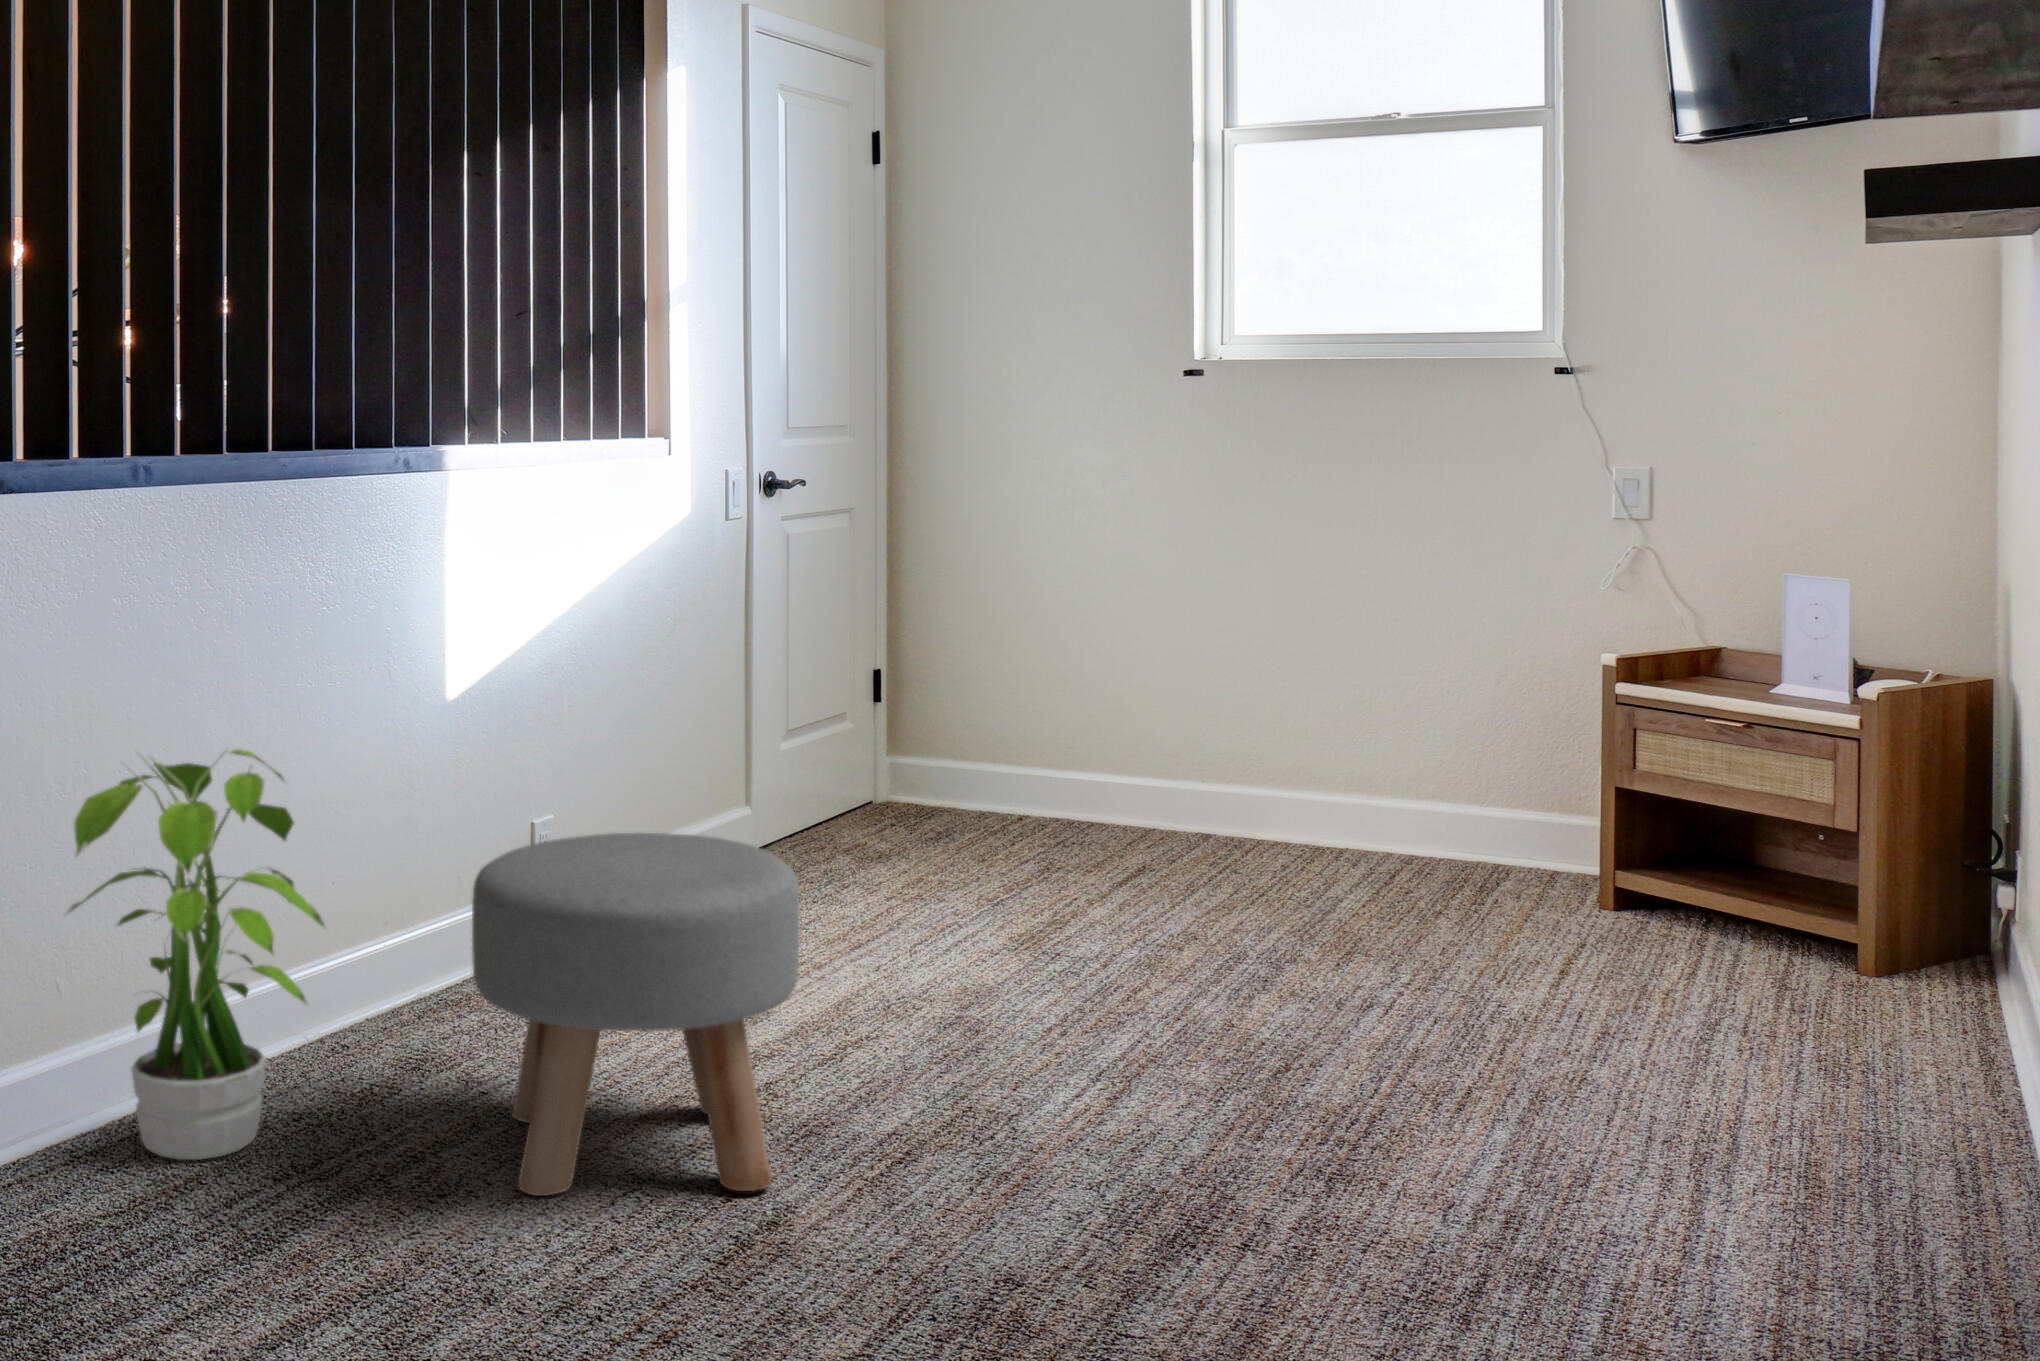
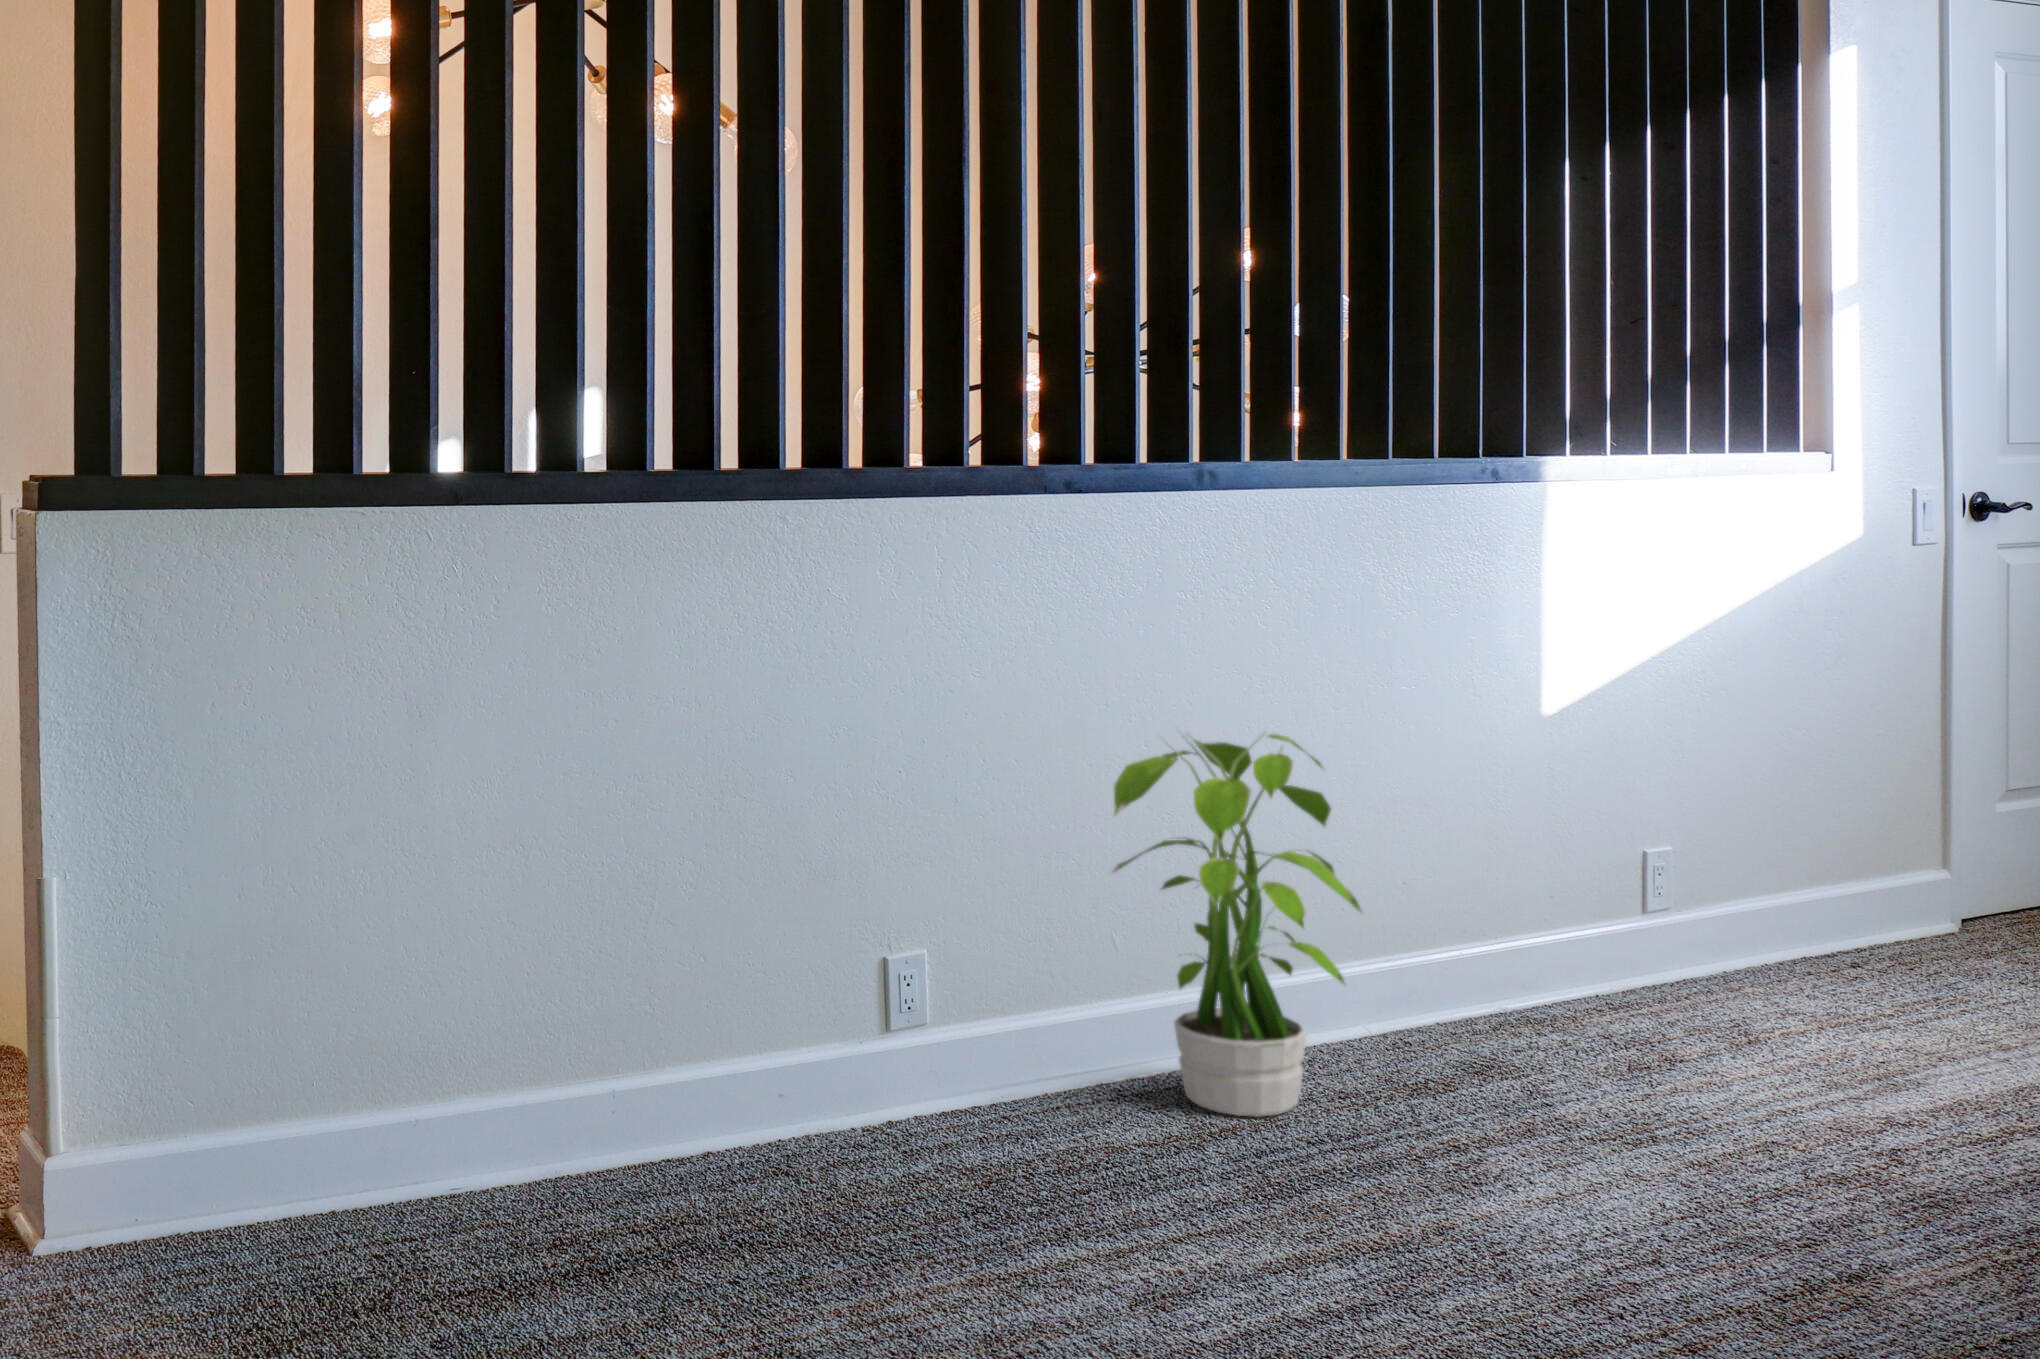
ottoman: present [472,833,799,1196] -> none [1516,855,1908,1244]

